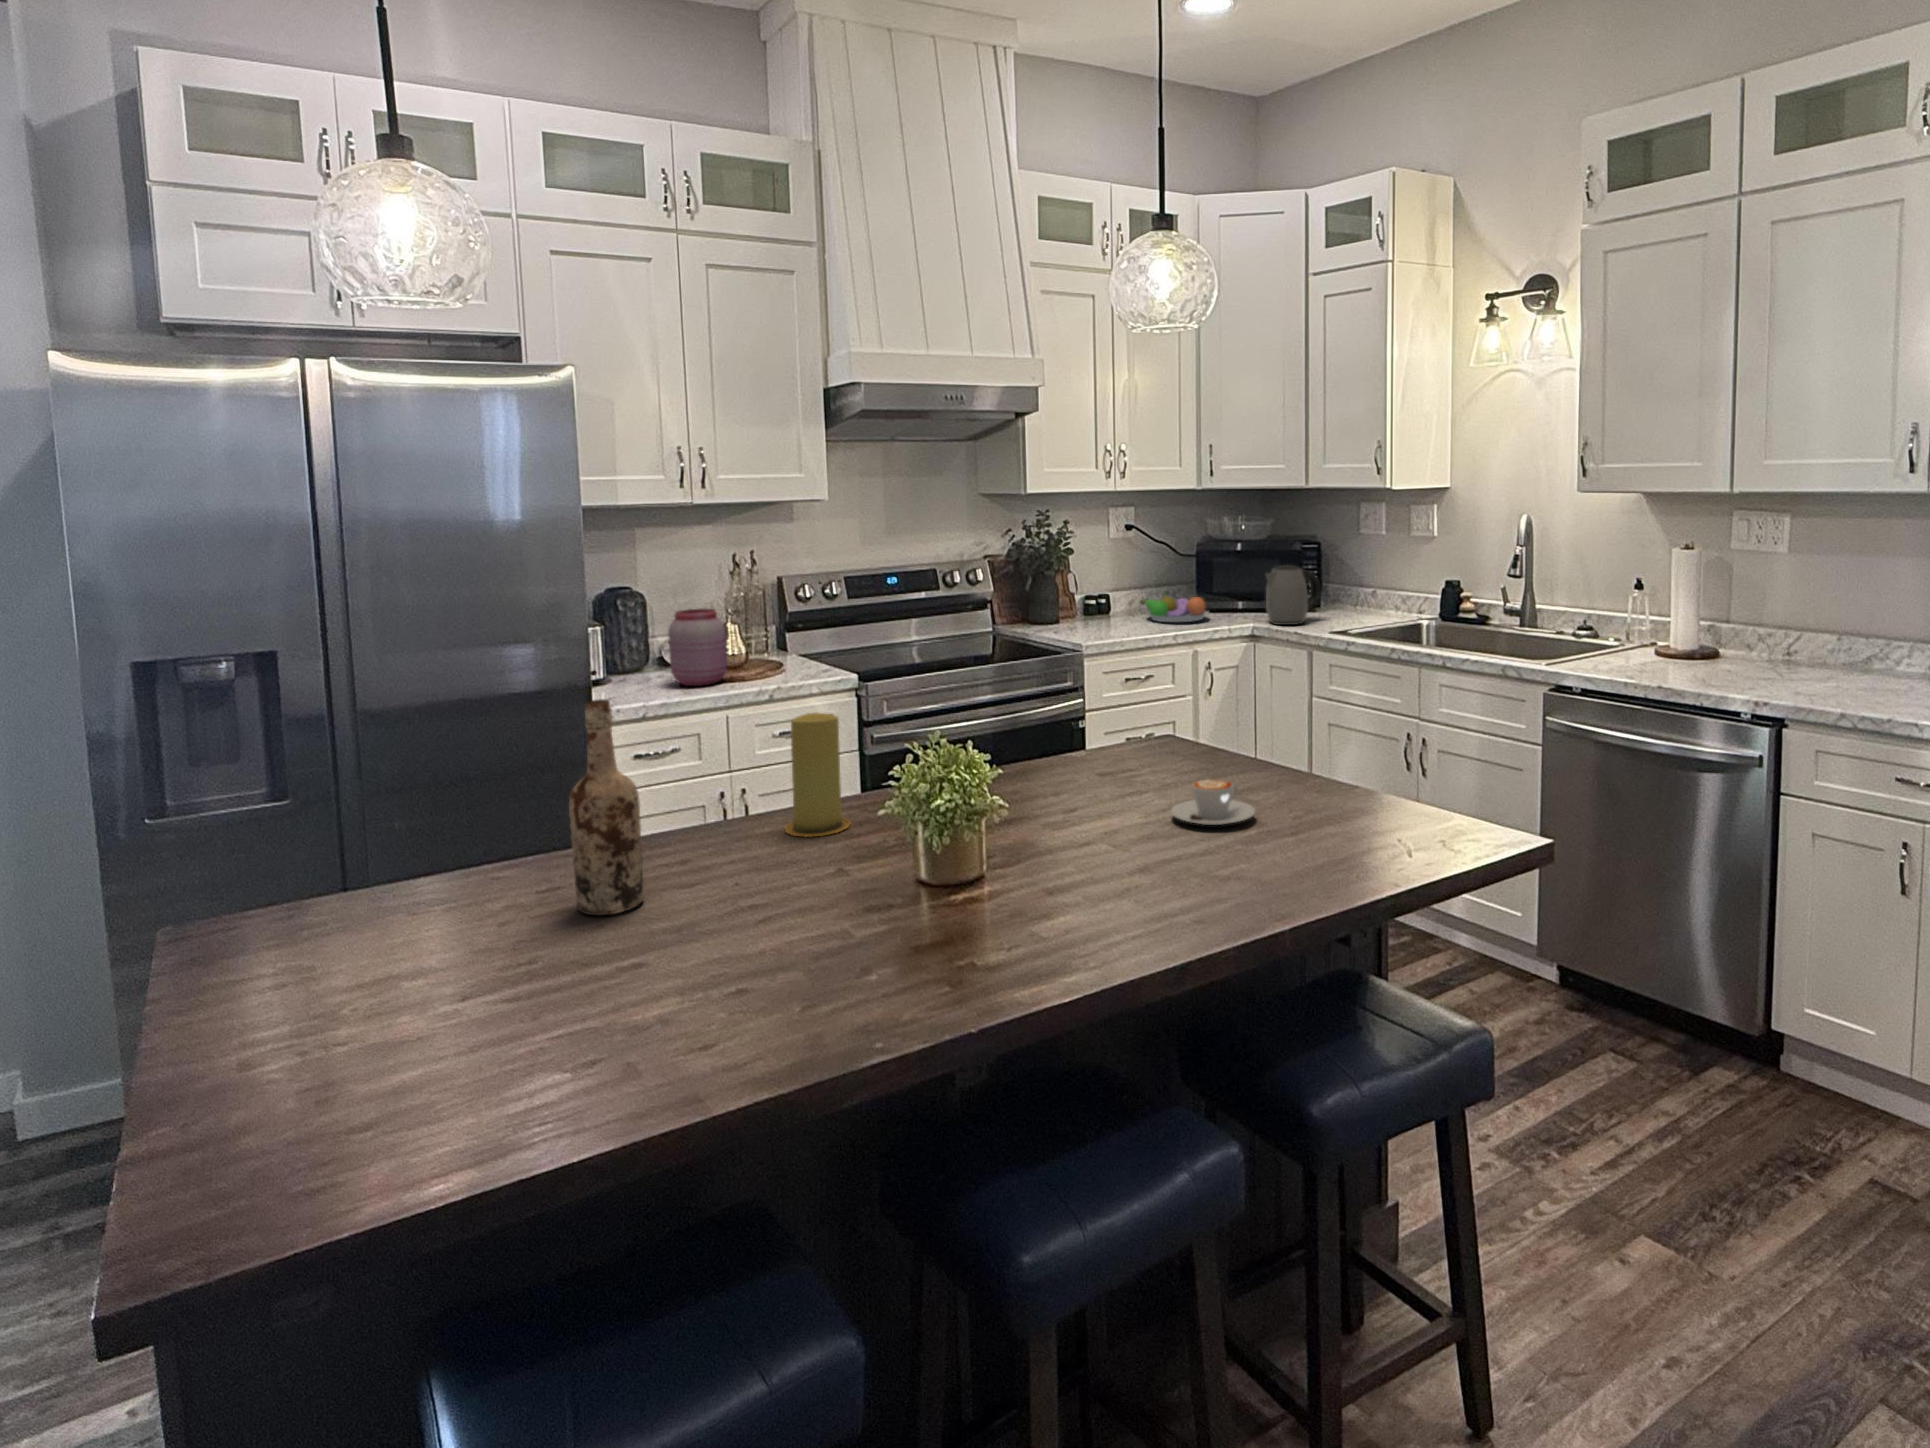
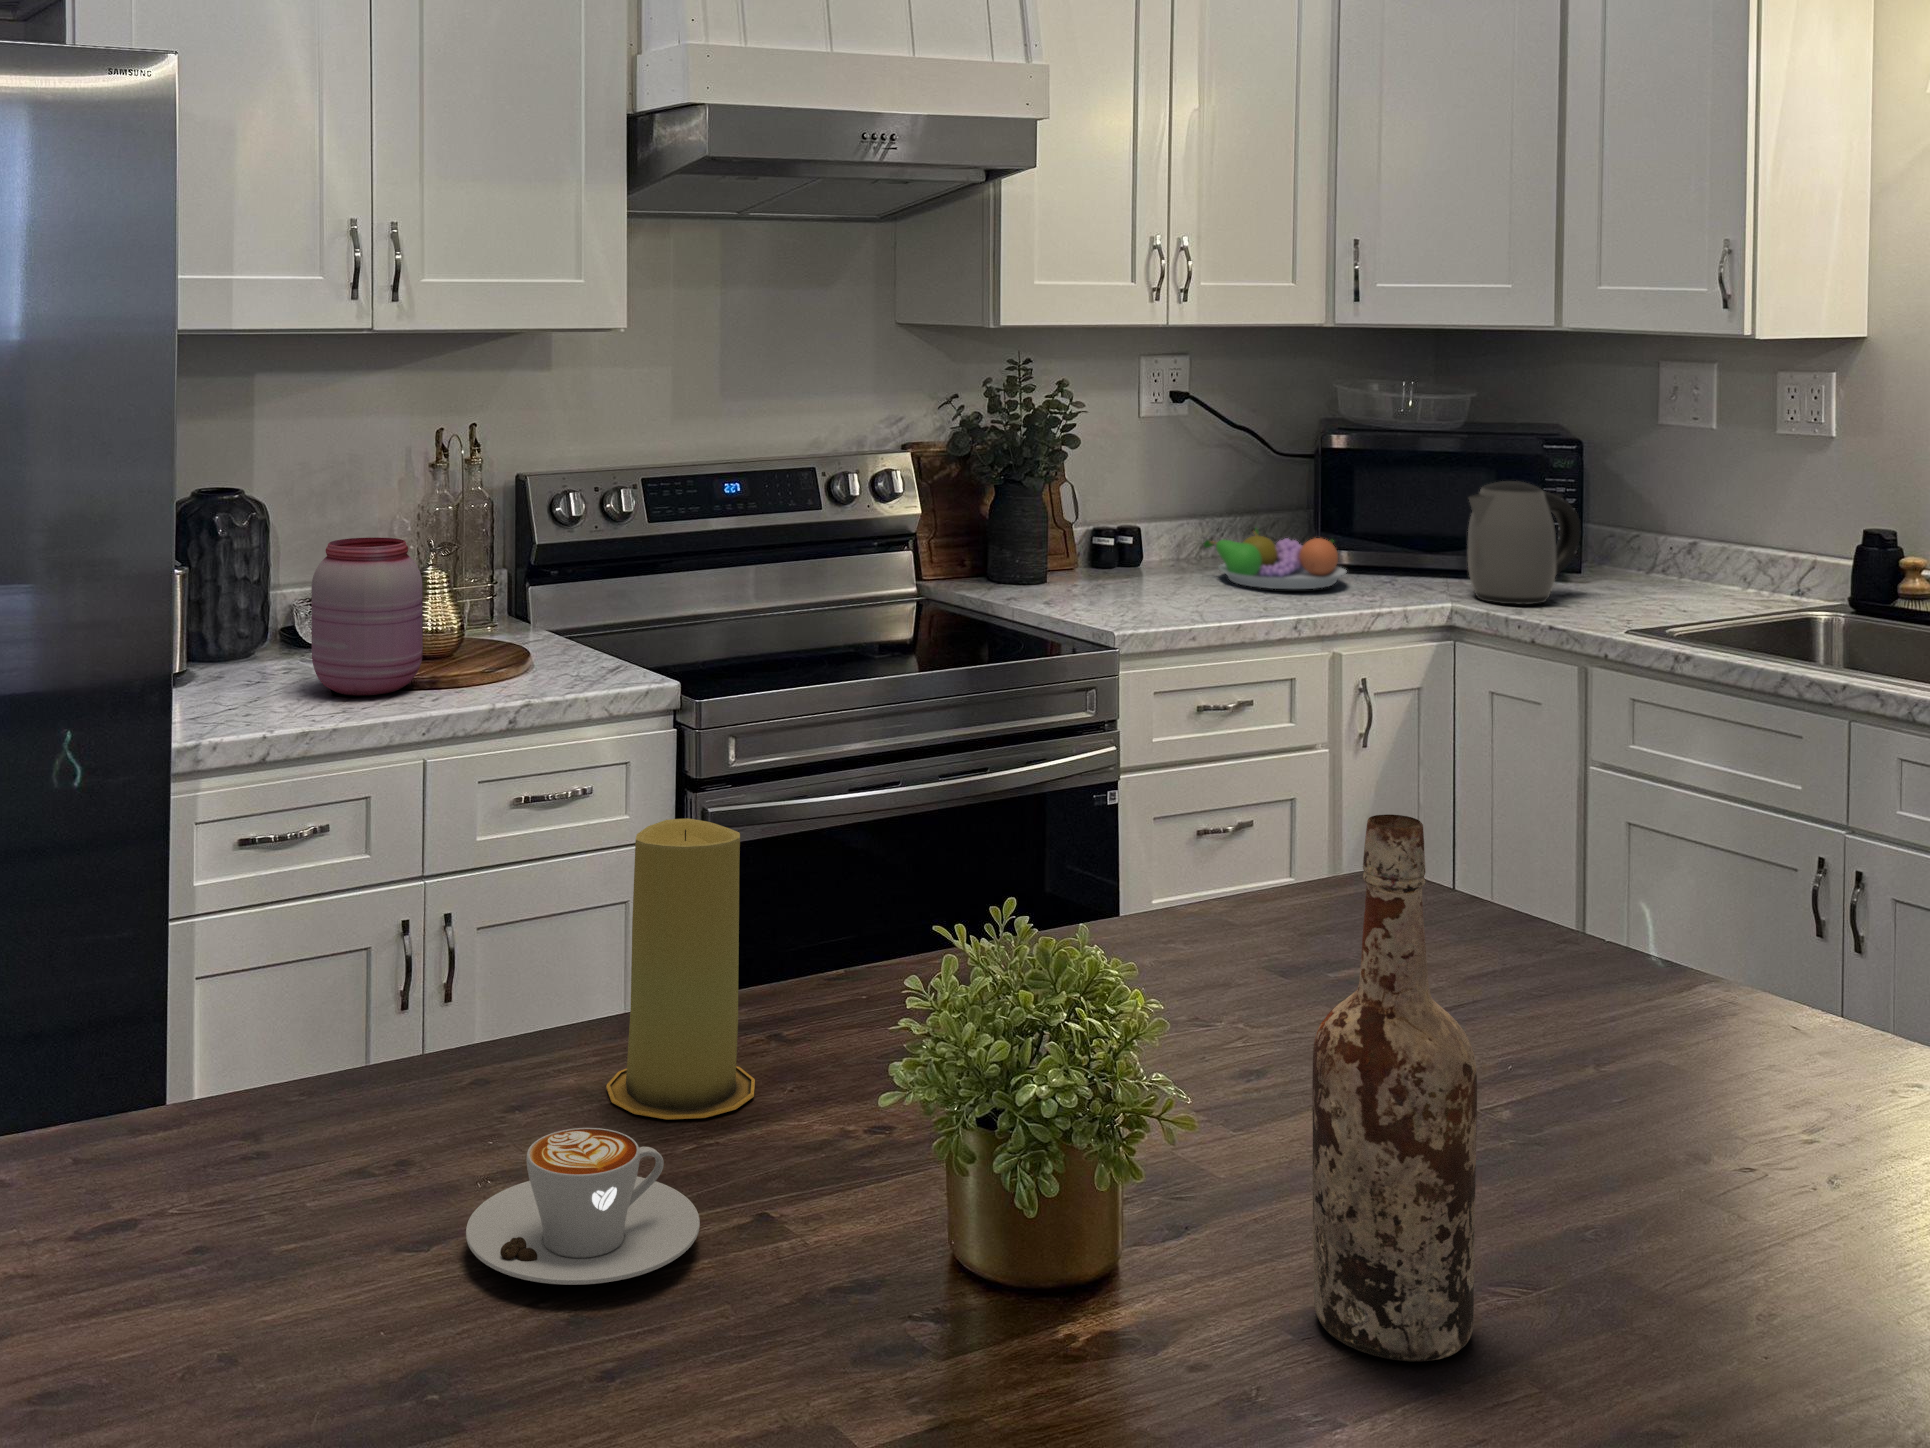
wine bottle: present [569,699,645,915] -> present [1312,814,1477,1361]
coffee cup: present [1171,779,1255,825] -> present [466,1128,700,1285]

